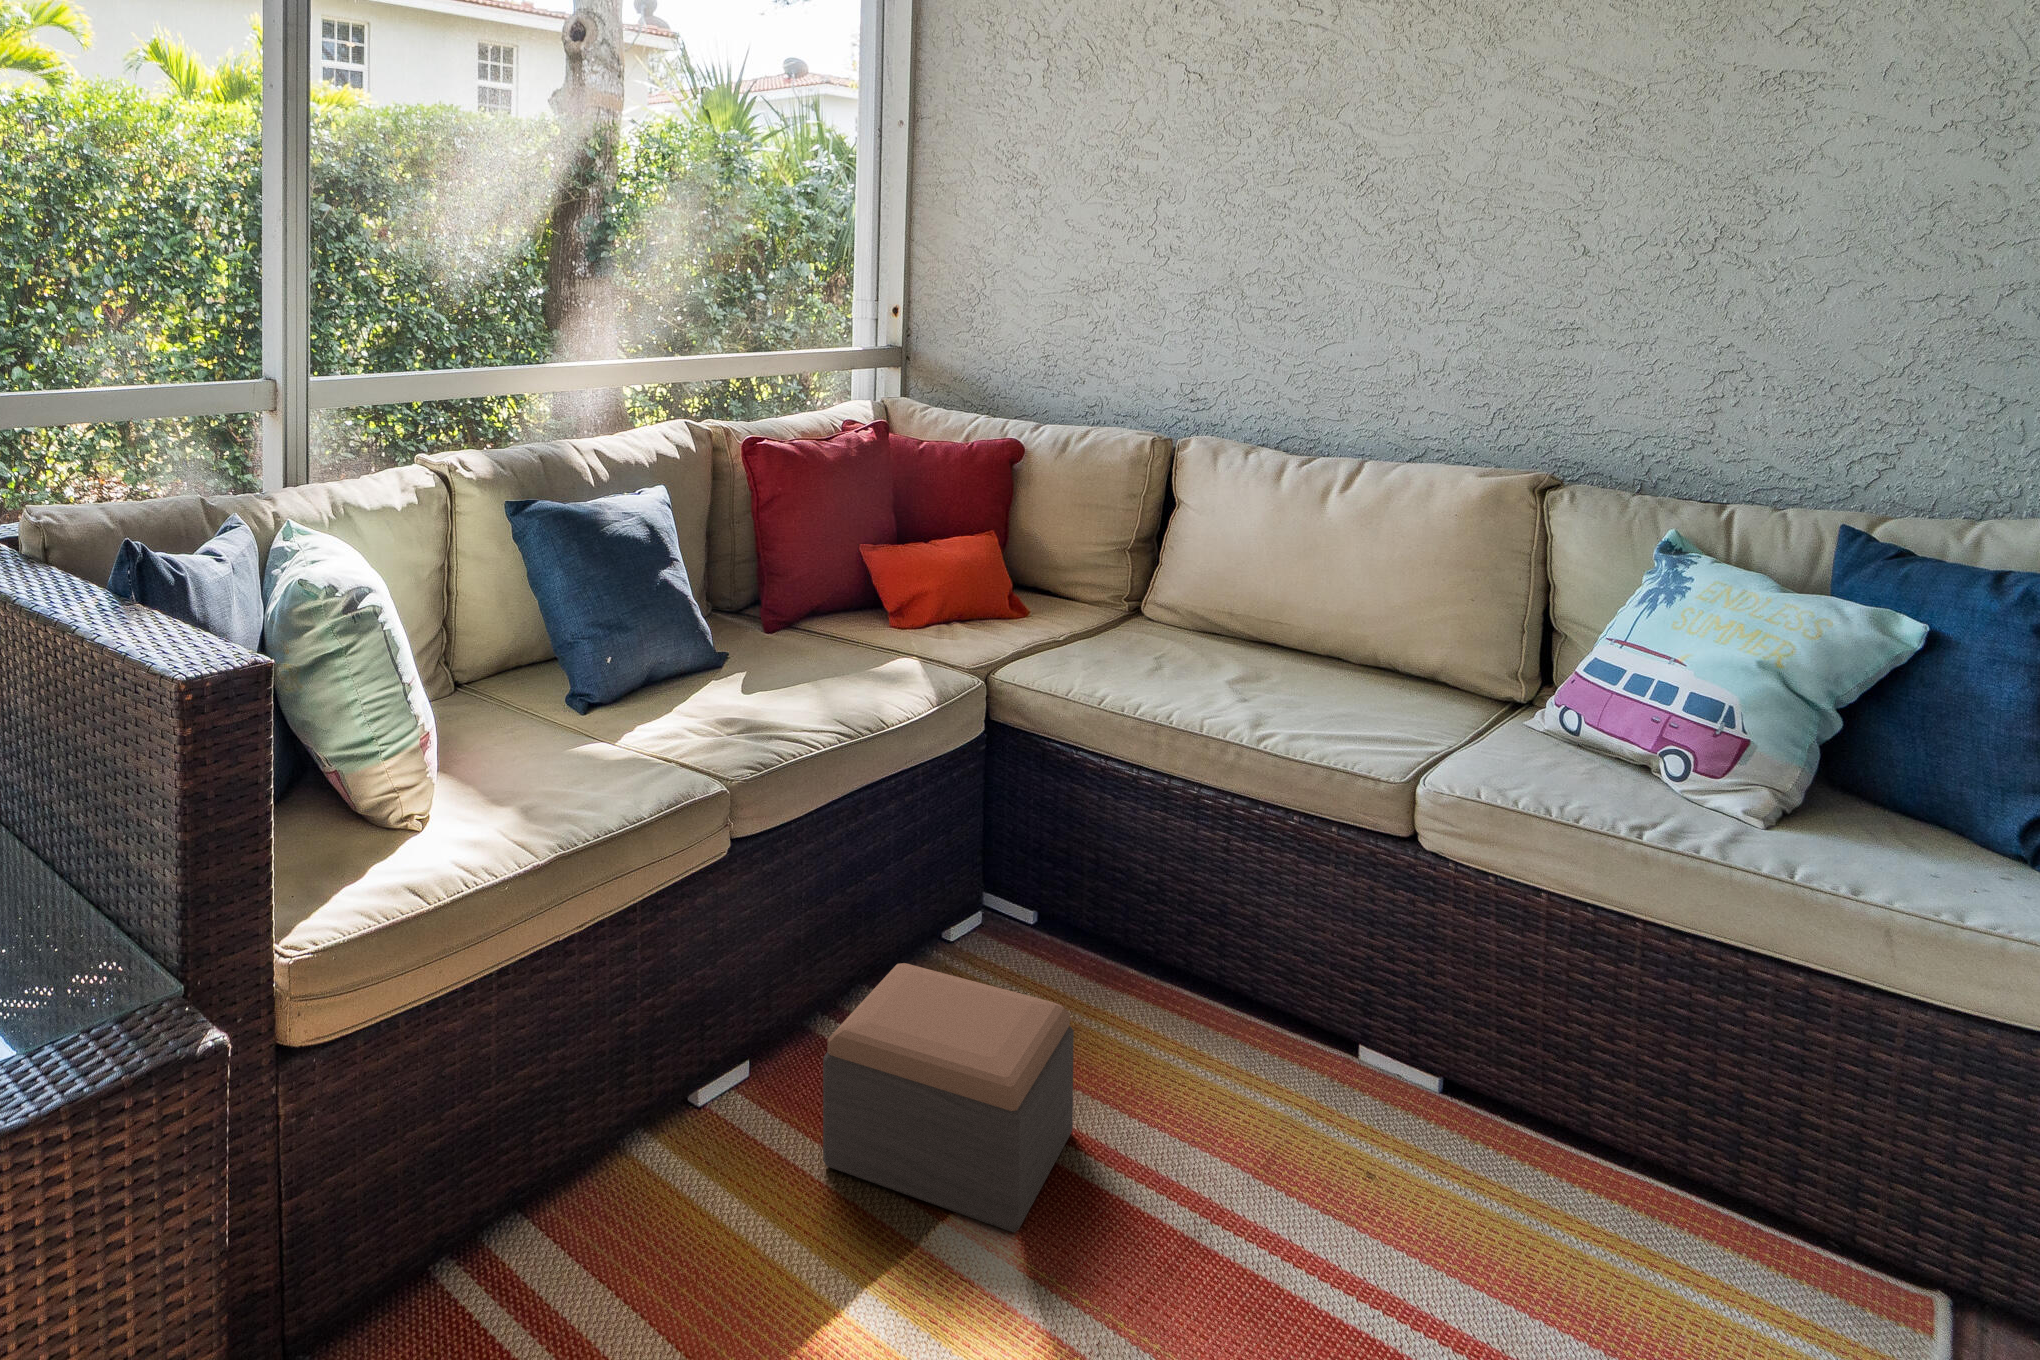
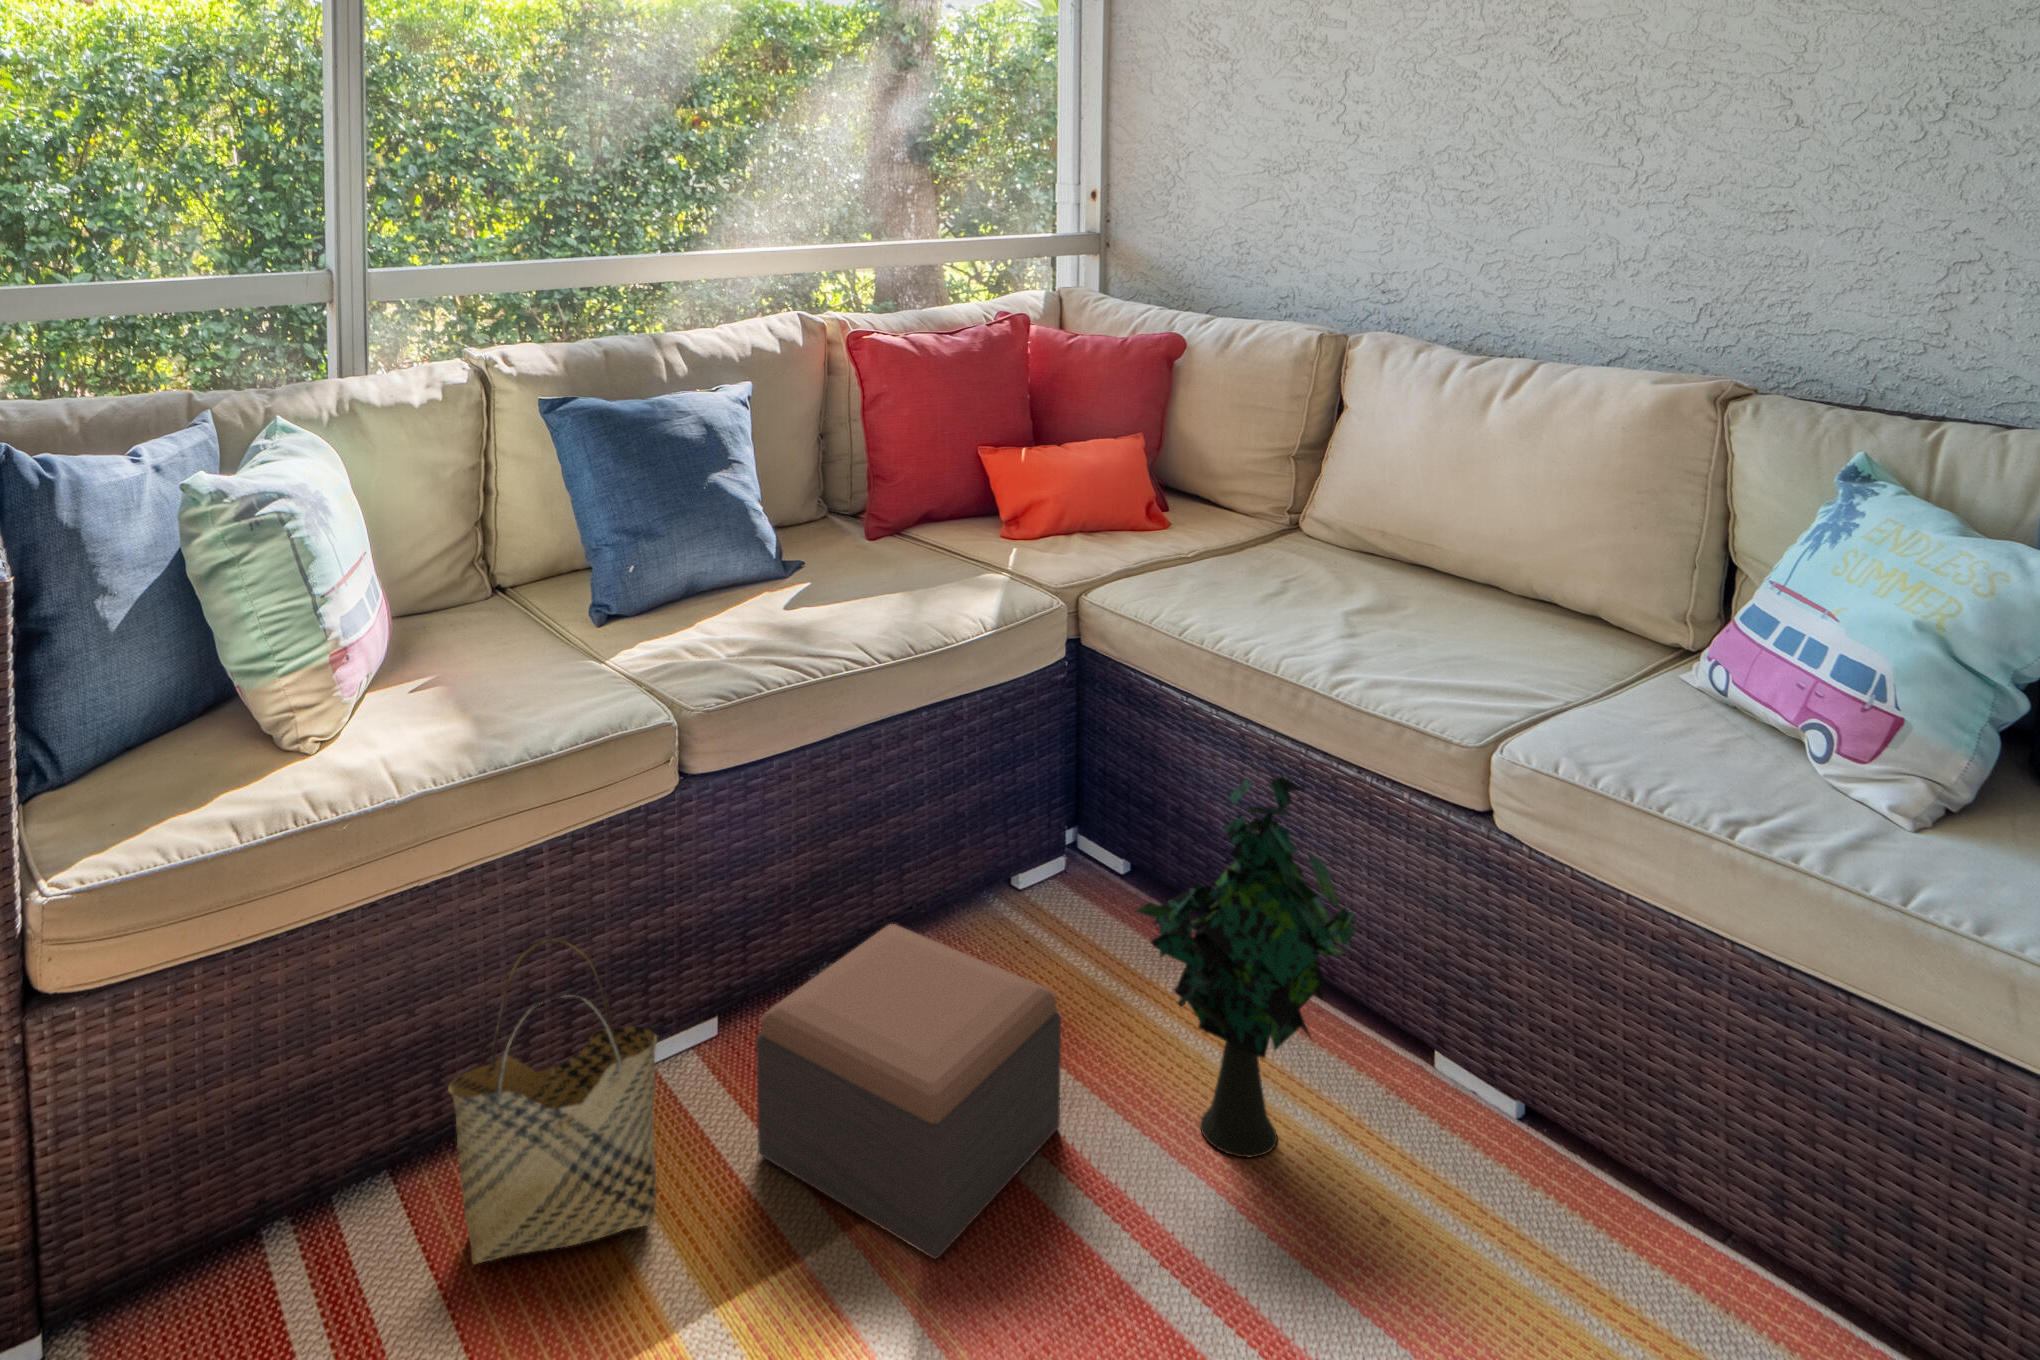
decorative plant: none [1129,811,1322,1144] -> present [1137,775,1355,1157]
woven basket: none [598,972,763,1259] -> present [448,938,657,1264]

